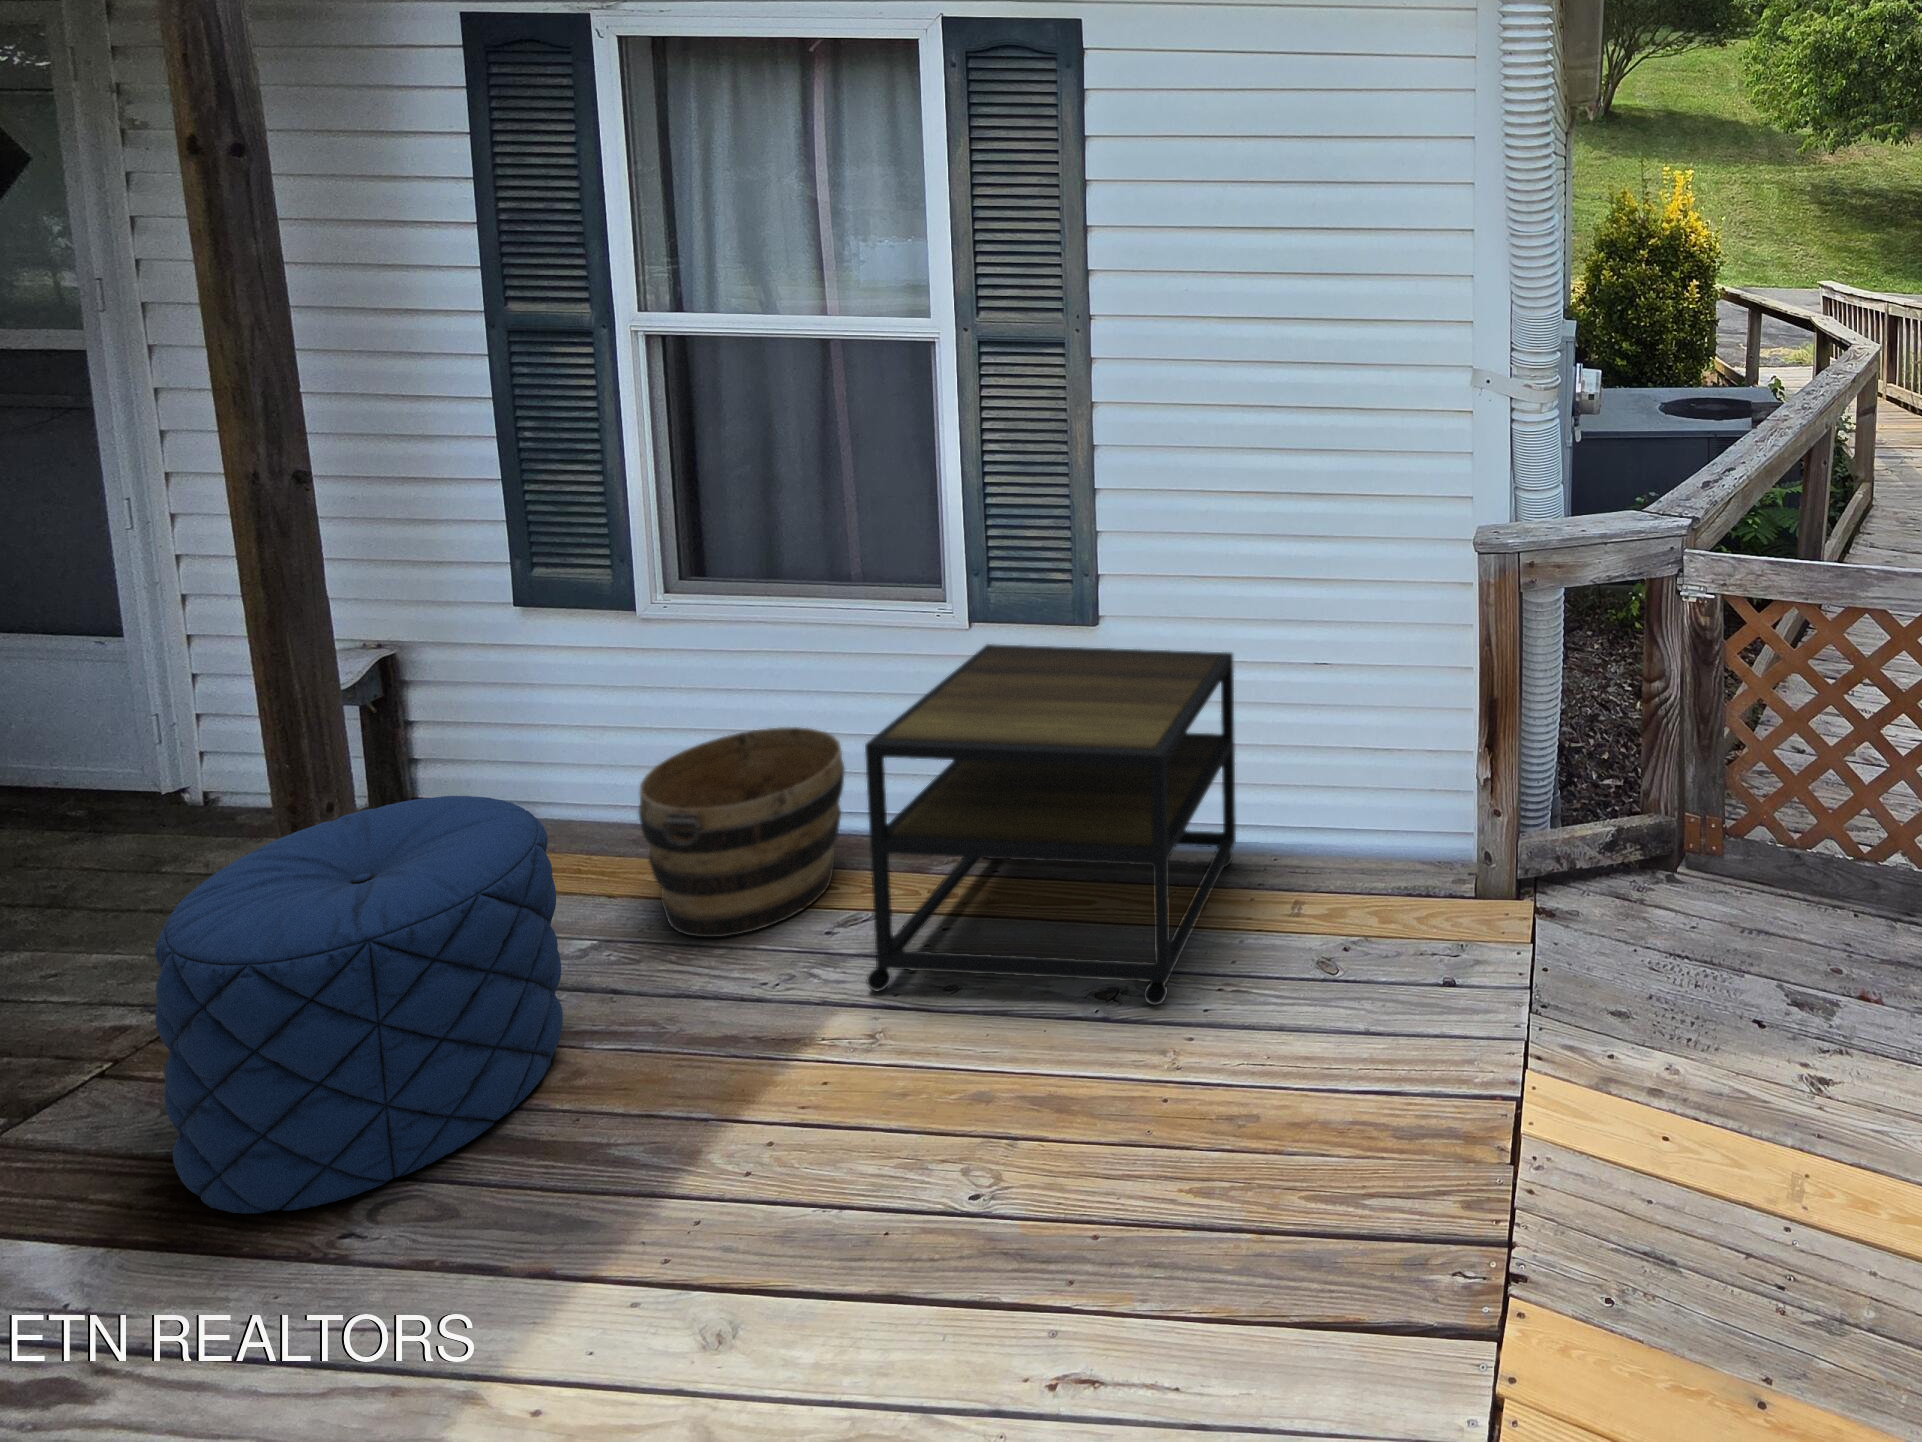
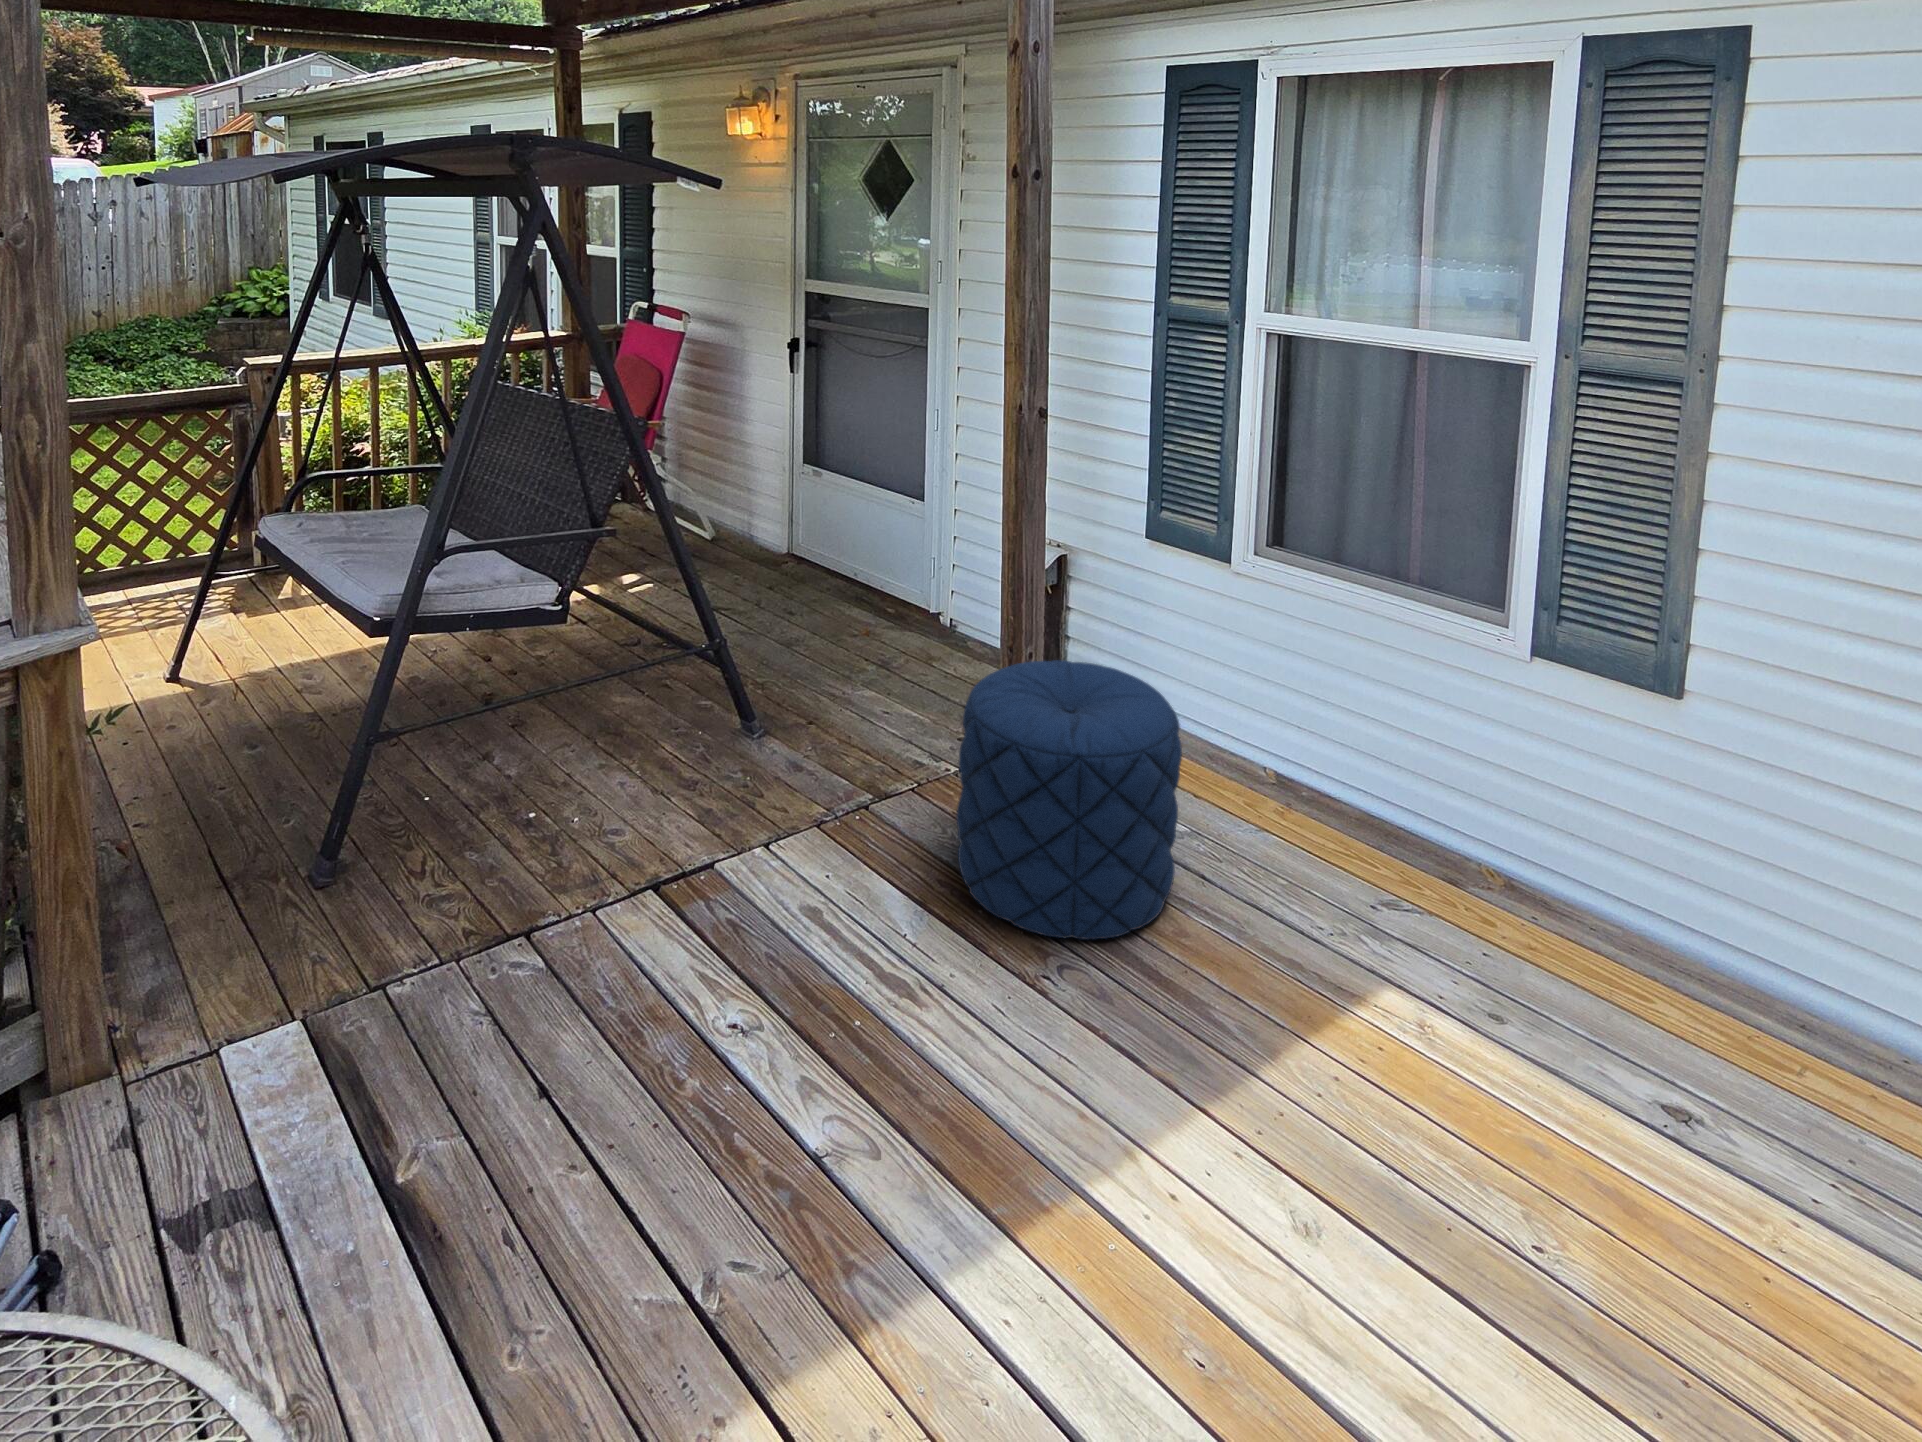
side table: present [865,644,1236,1005] -> none [1415,681,1881,1150]
bucket: present [639,727,844,937] -> none [1228,689,1396,871]

